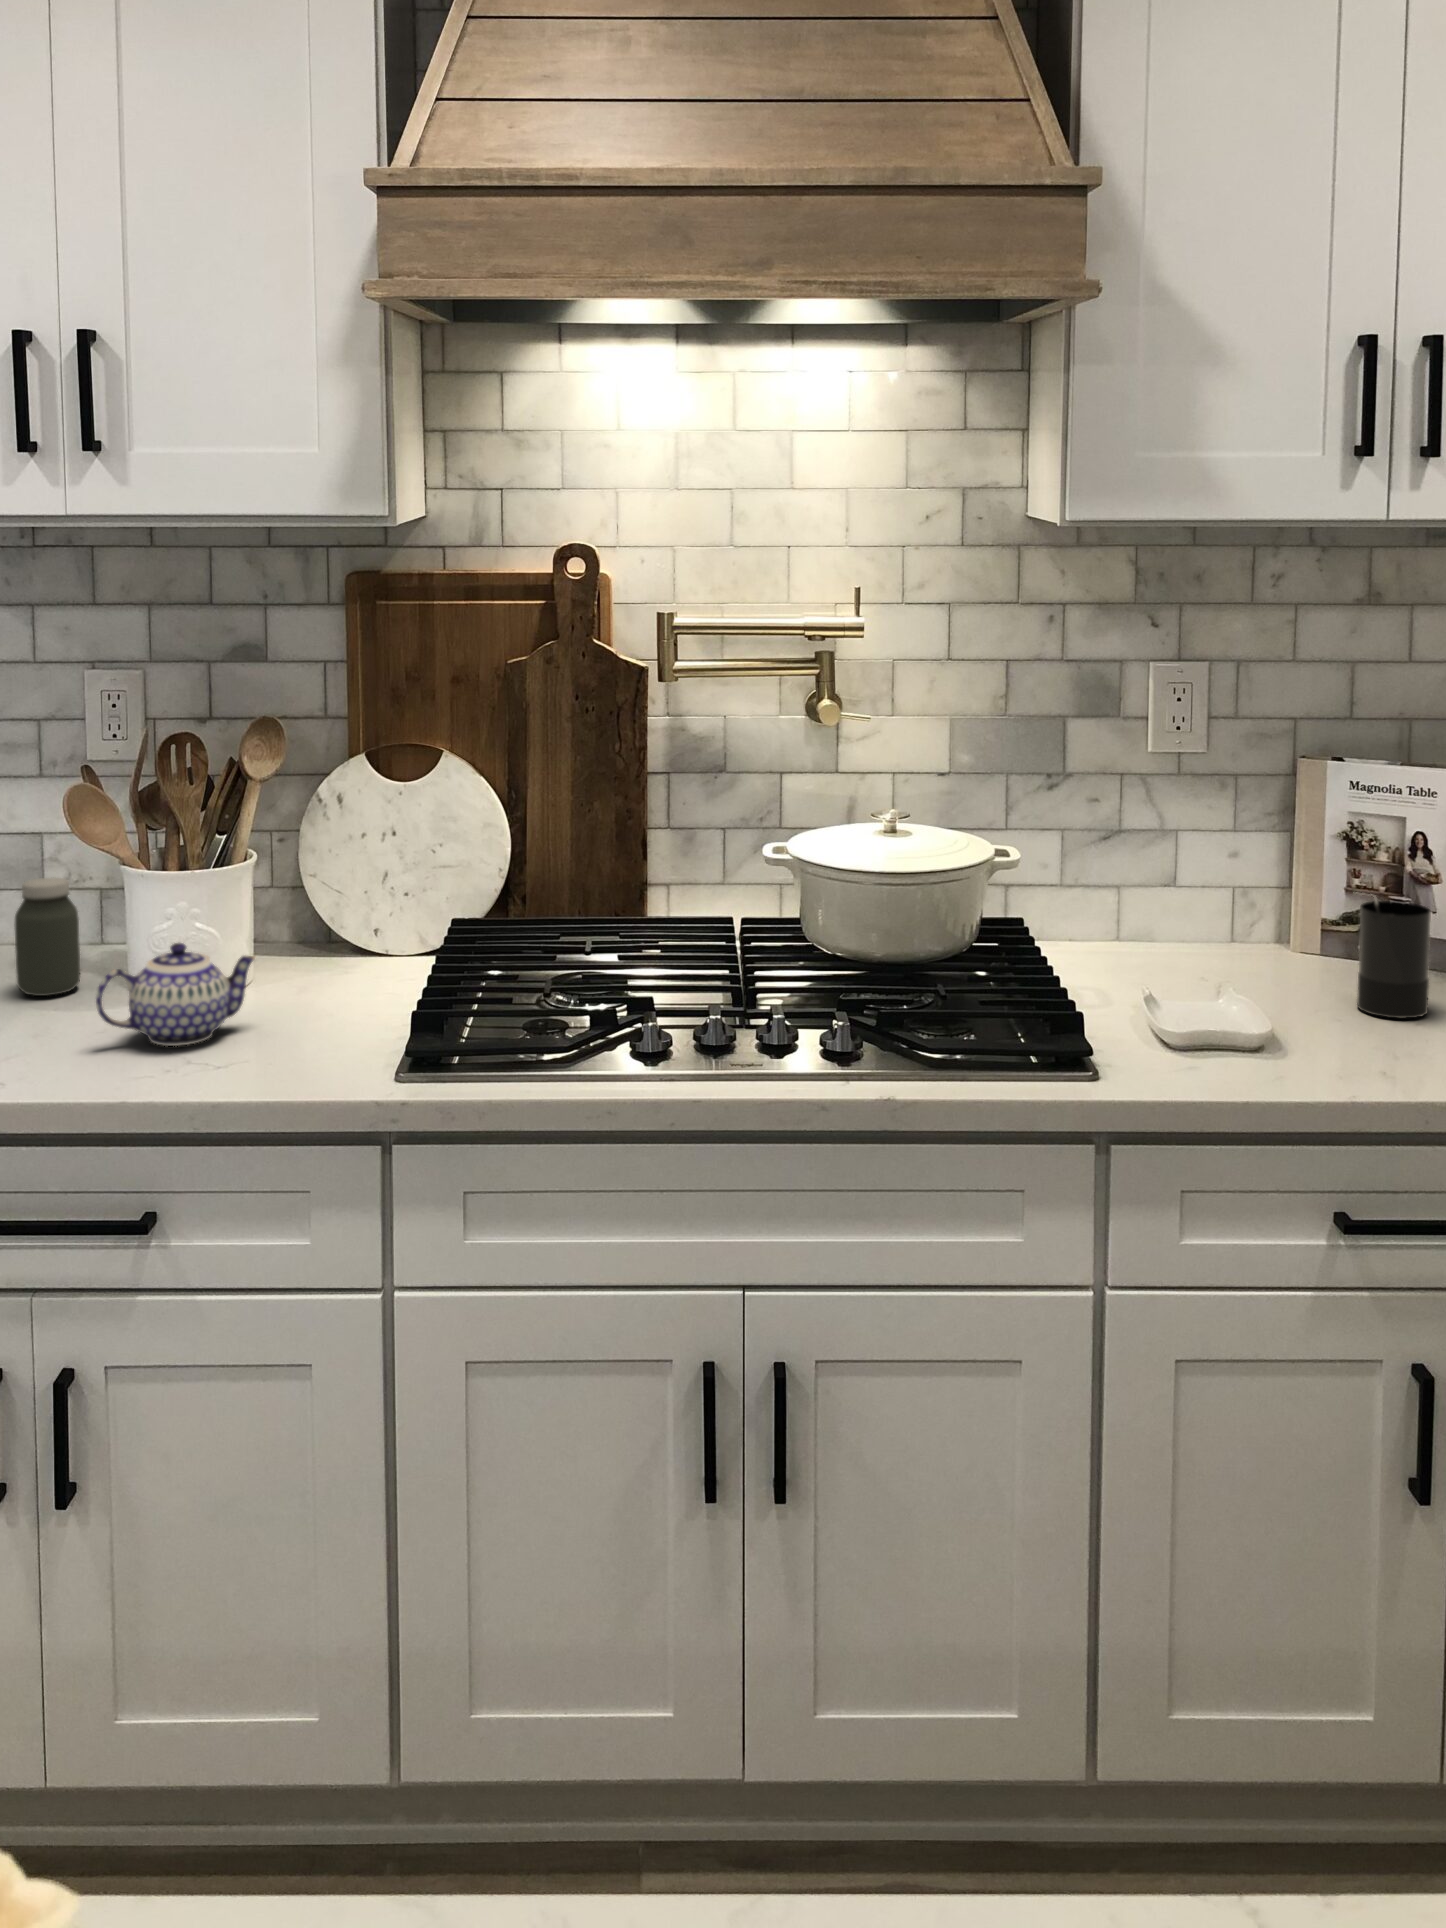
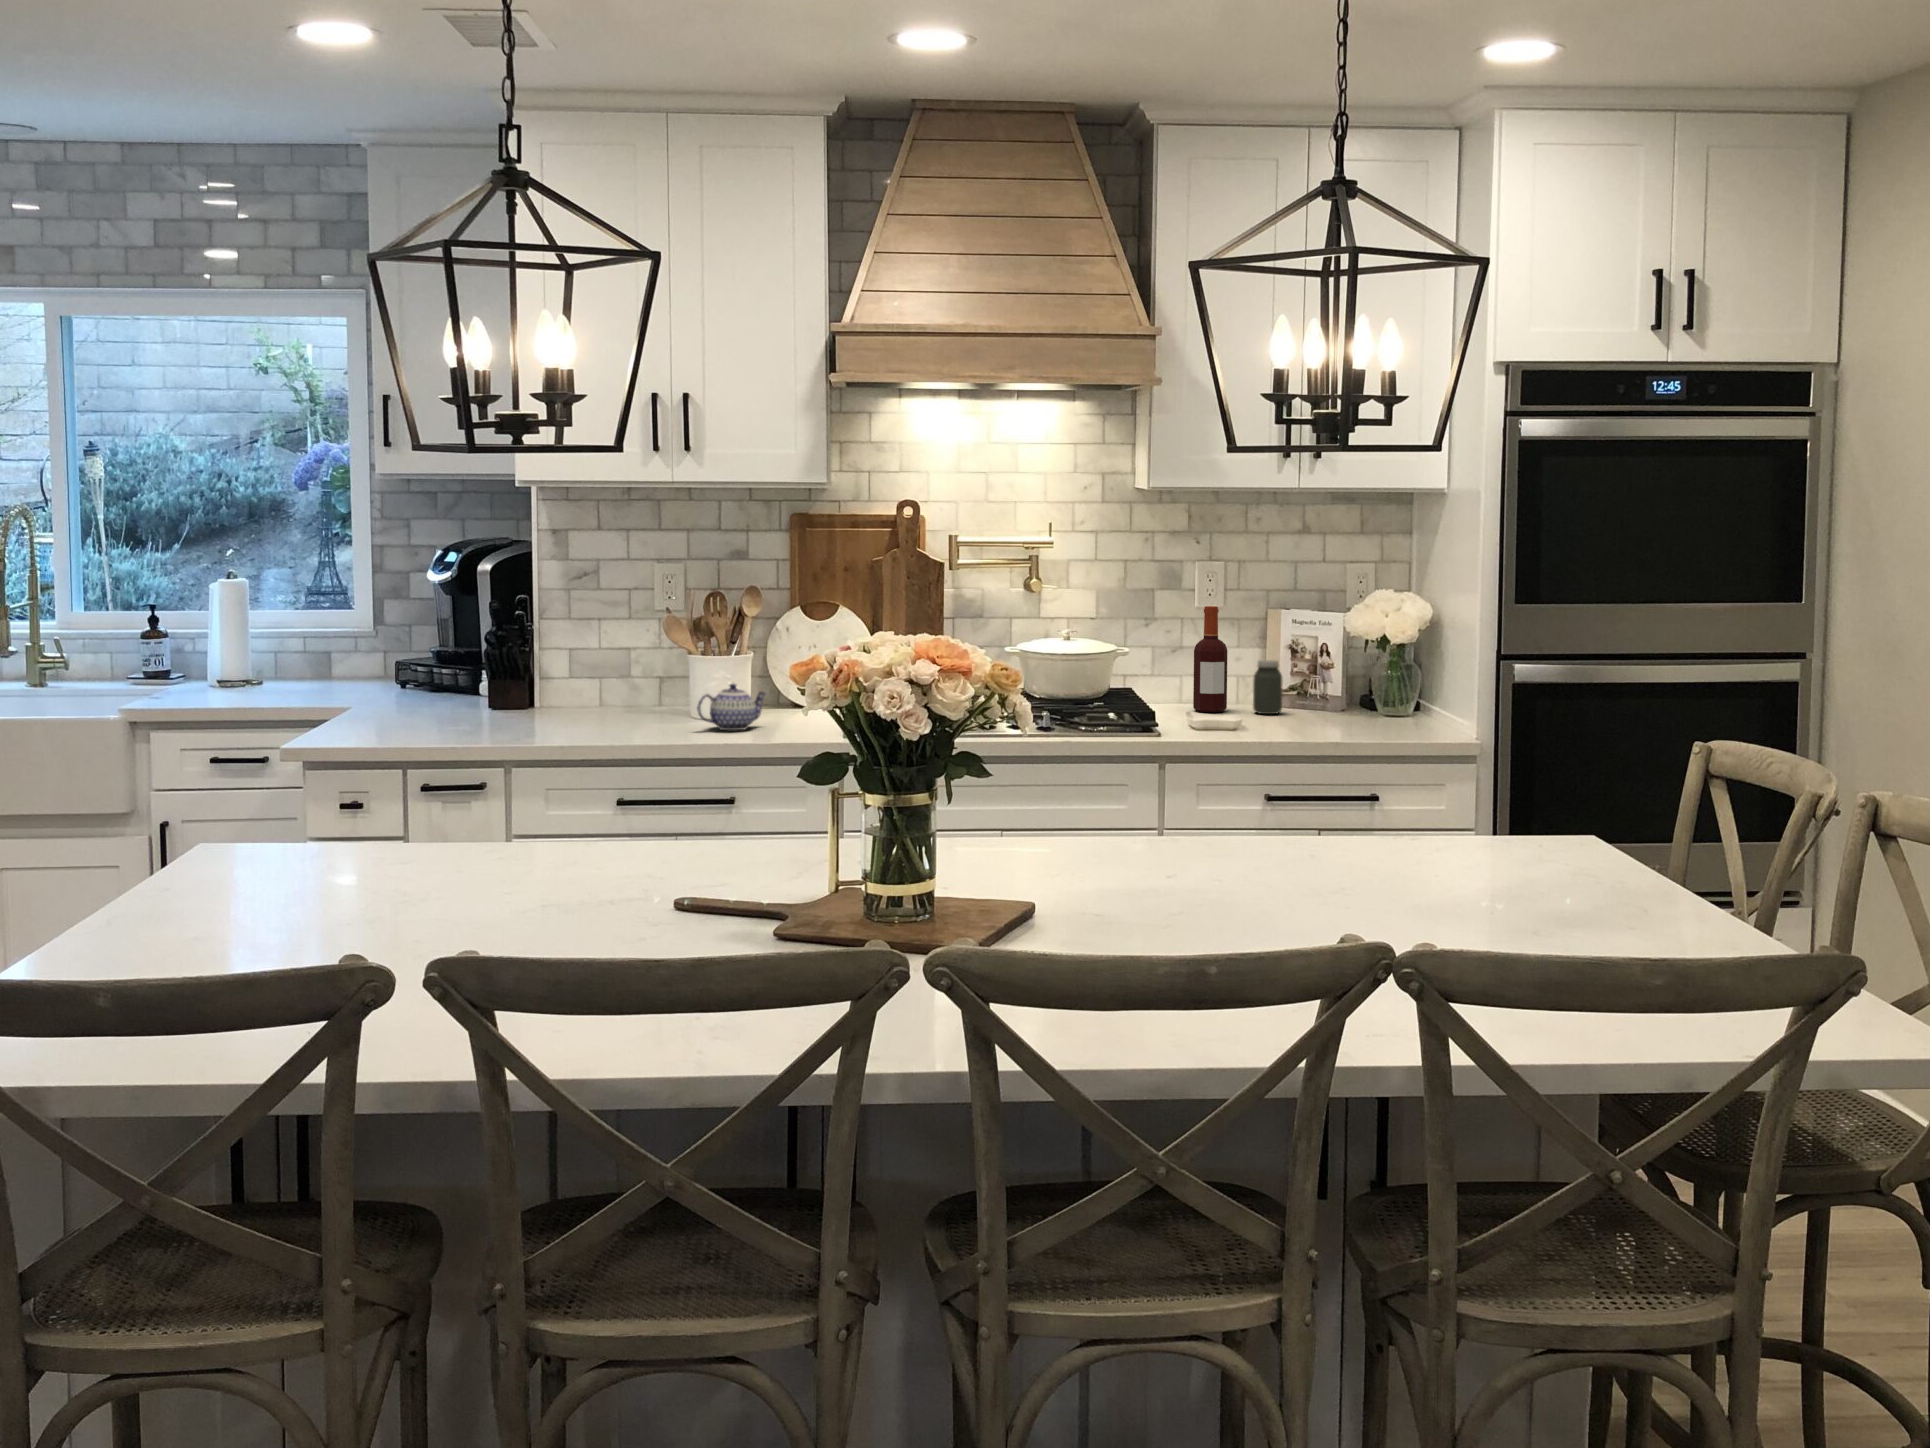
bottle: none [1148,756,1218,973] -> present [1193,606,1227,712]
jar: present [14,878,80,996] -> present [1253,660,1282,714]
candle: present [1357,900,1431,1018] -> none [1287,666,1321,723]

